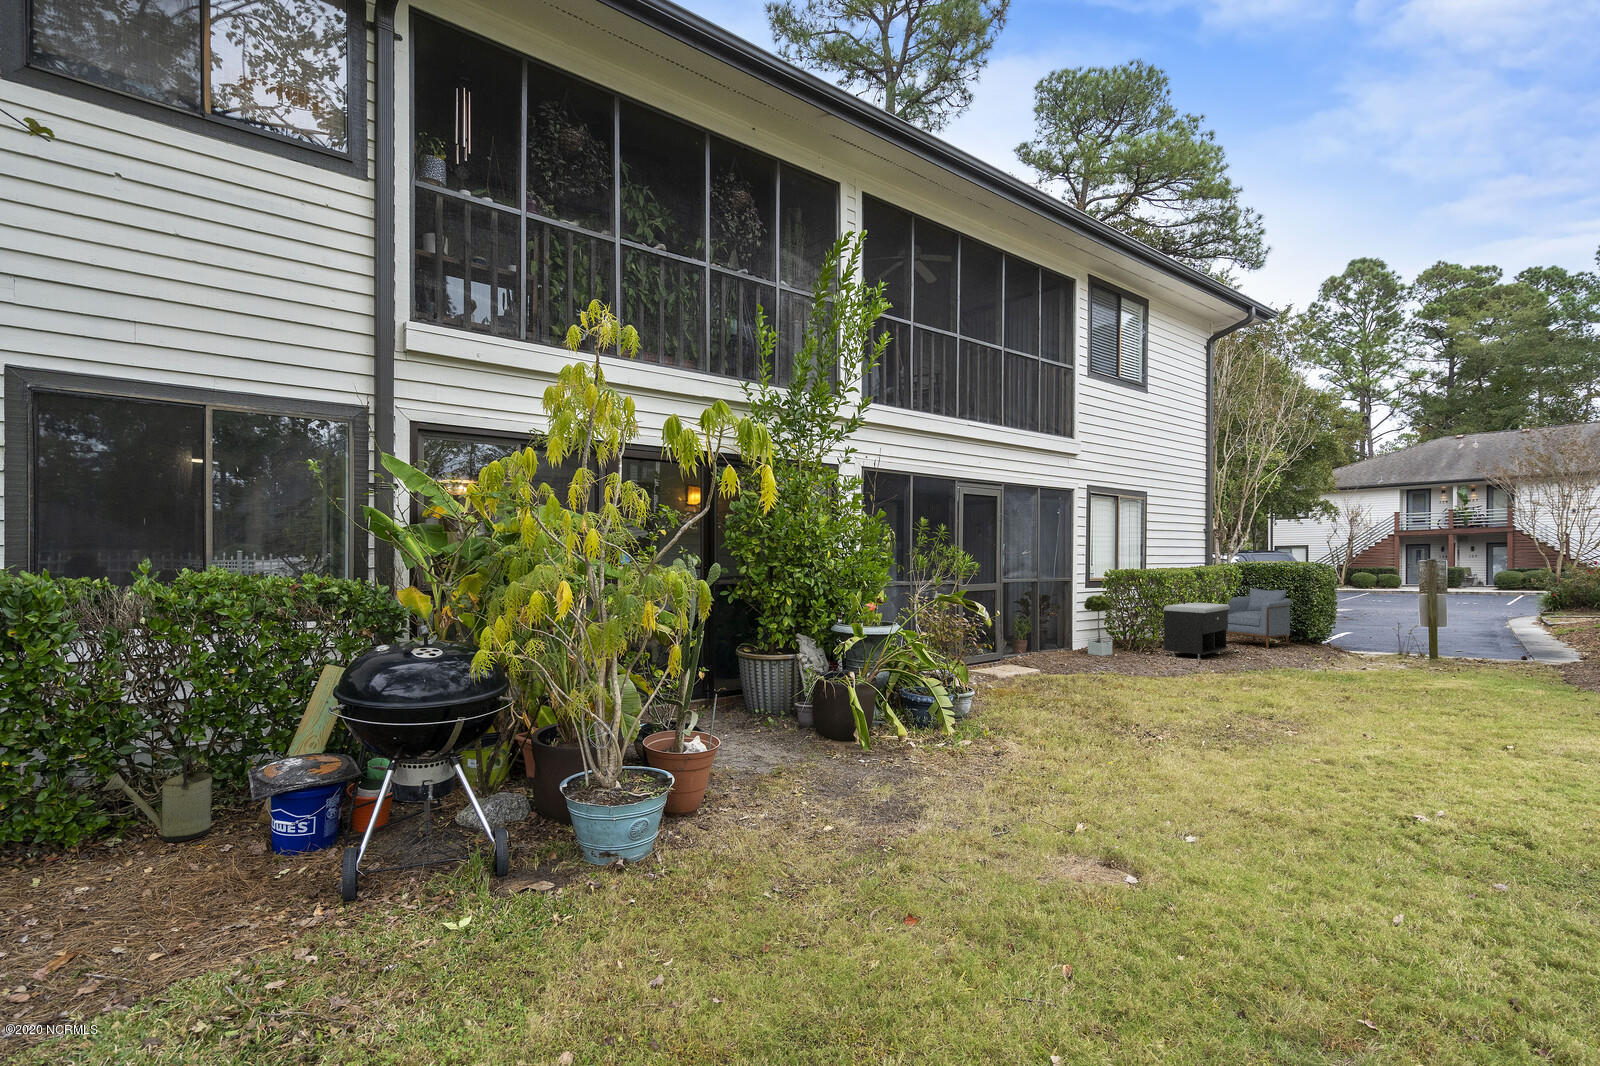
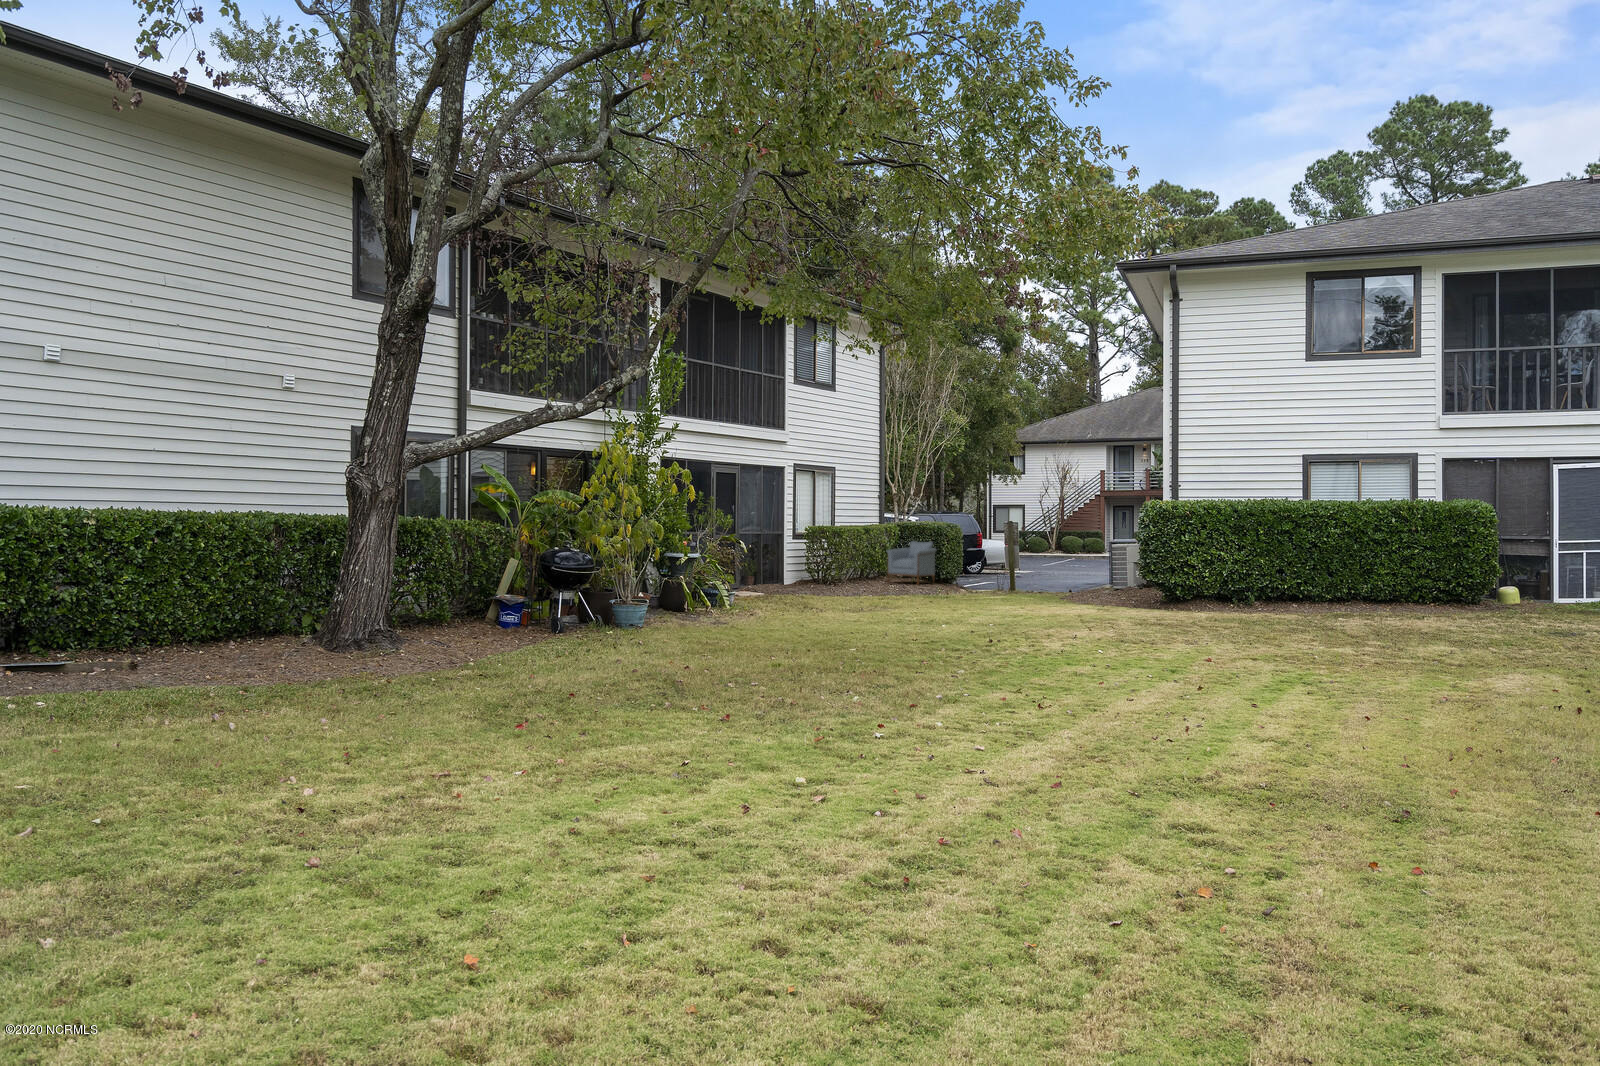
potted tree: present [1084,595,1113,656] -> none [791,544,811,590]
storage bench: present [1164,602,1230,659] -> none [845,551,890,589]
watering can: present [103,755,222,842] -> none [439,595,470,627]

